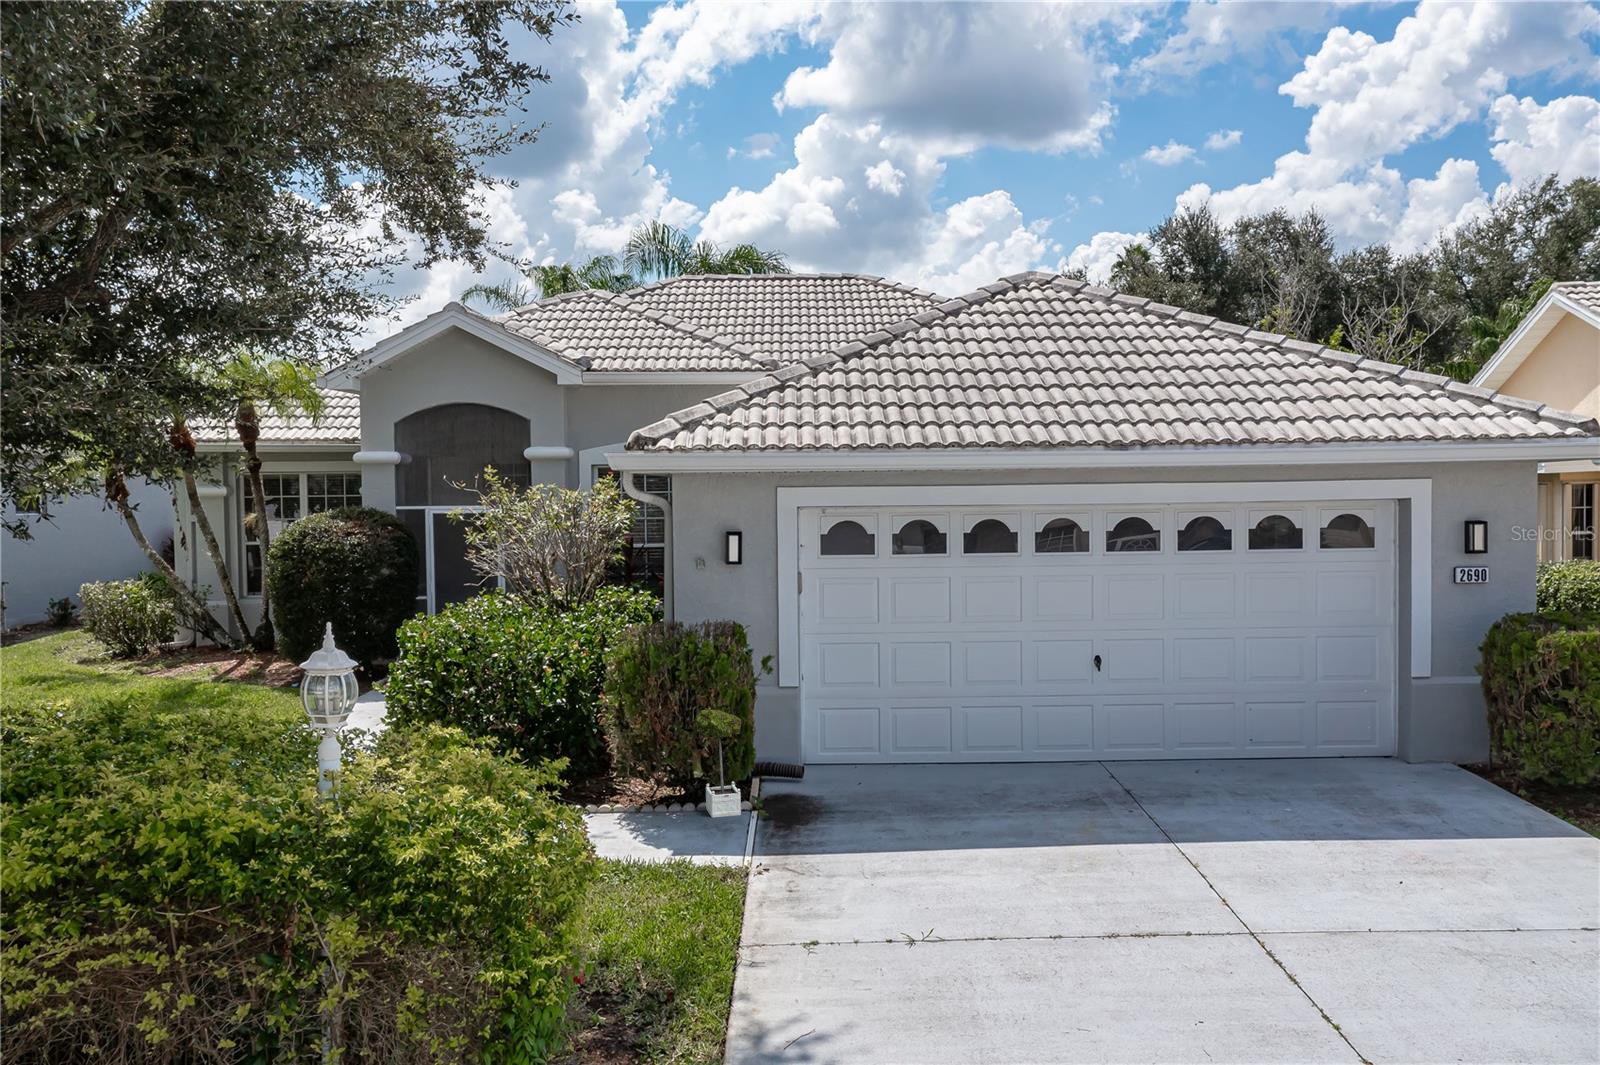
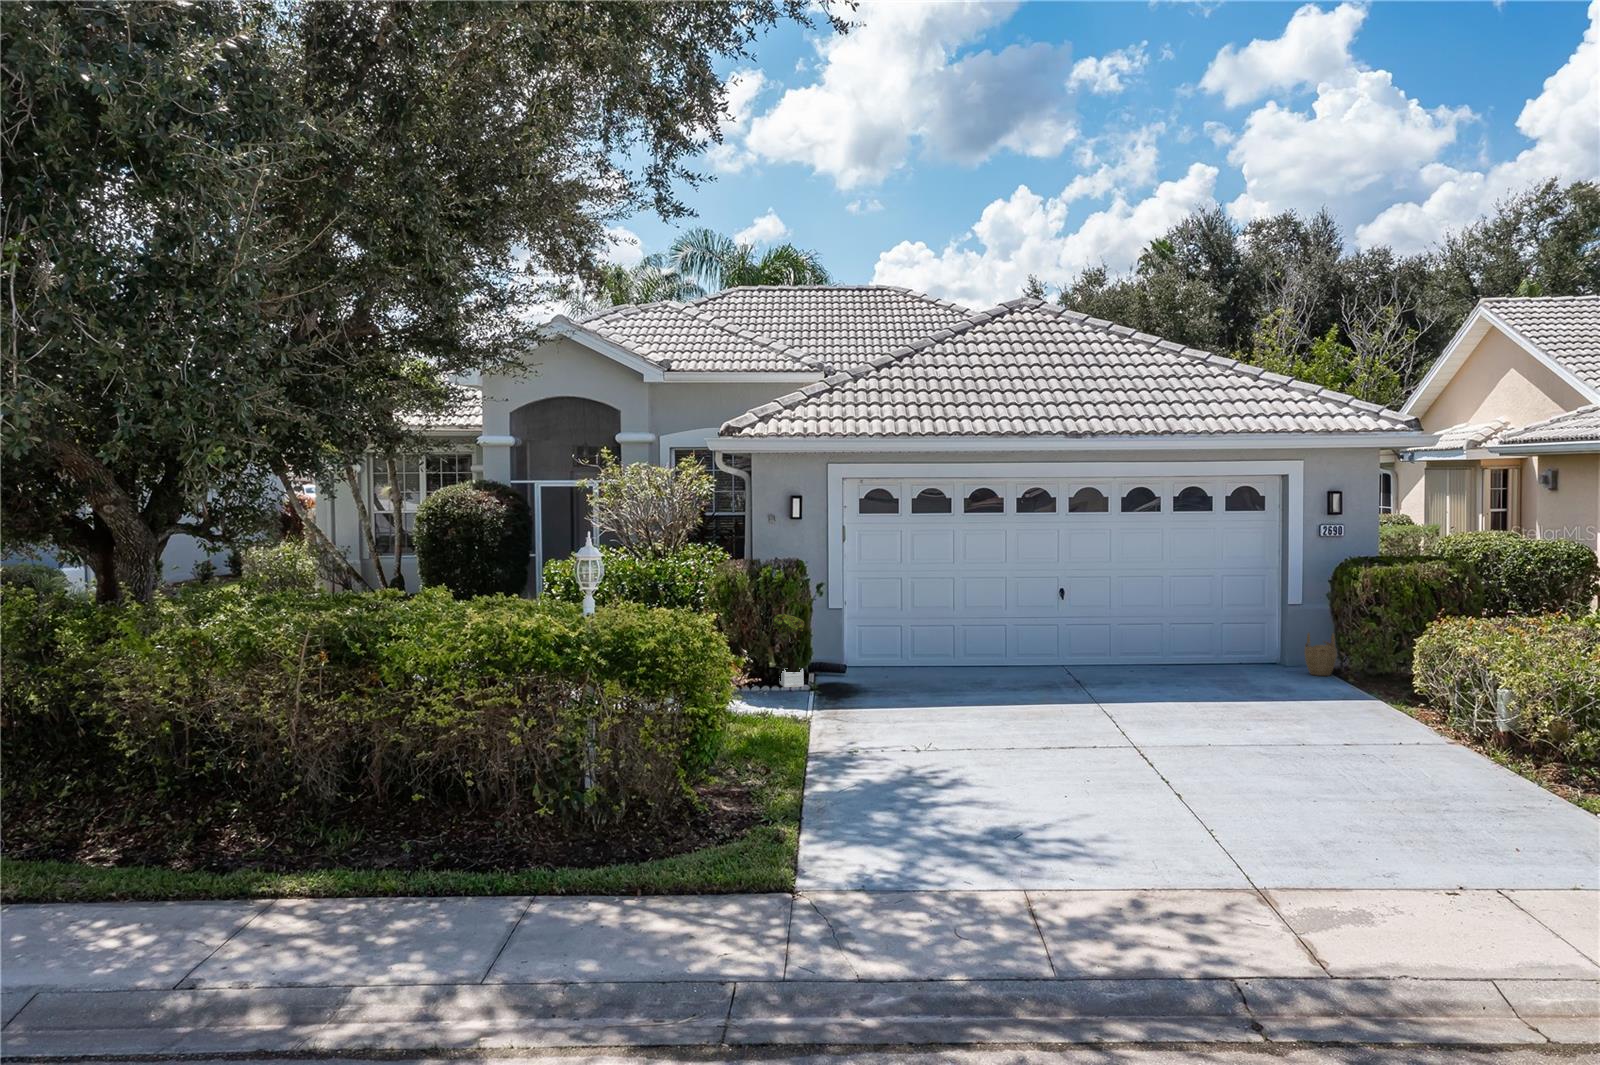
woven basket: none [1443,721,1494,784] -> present [1305,633,1337,676]

